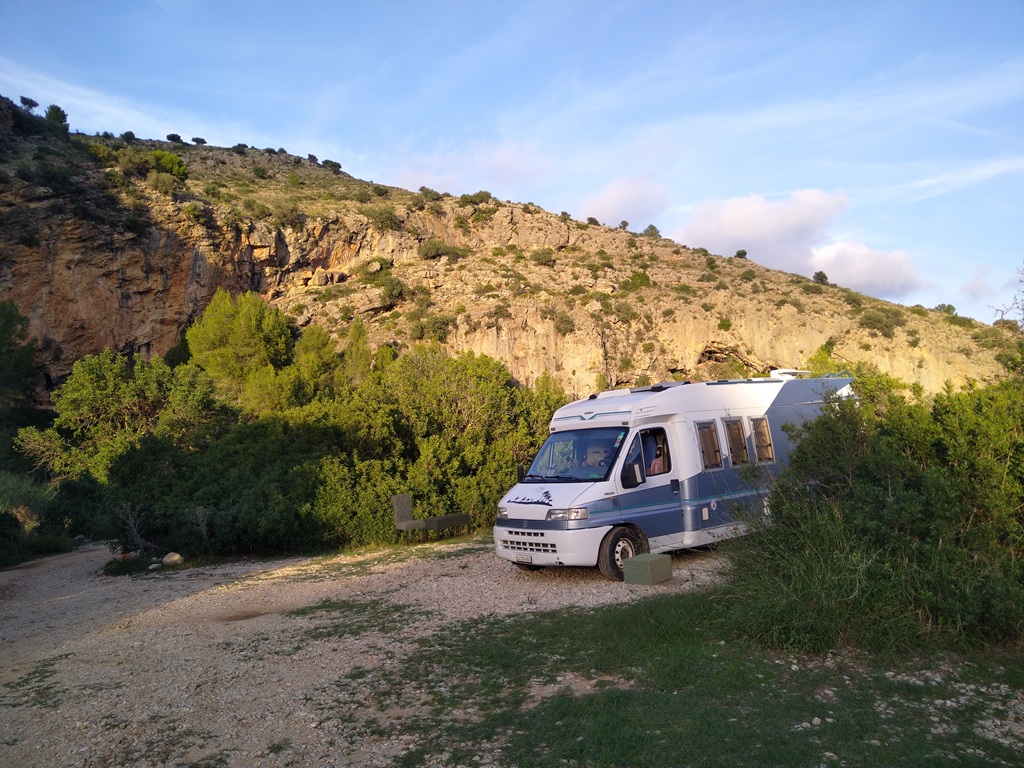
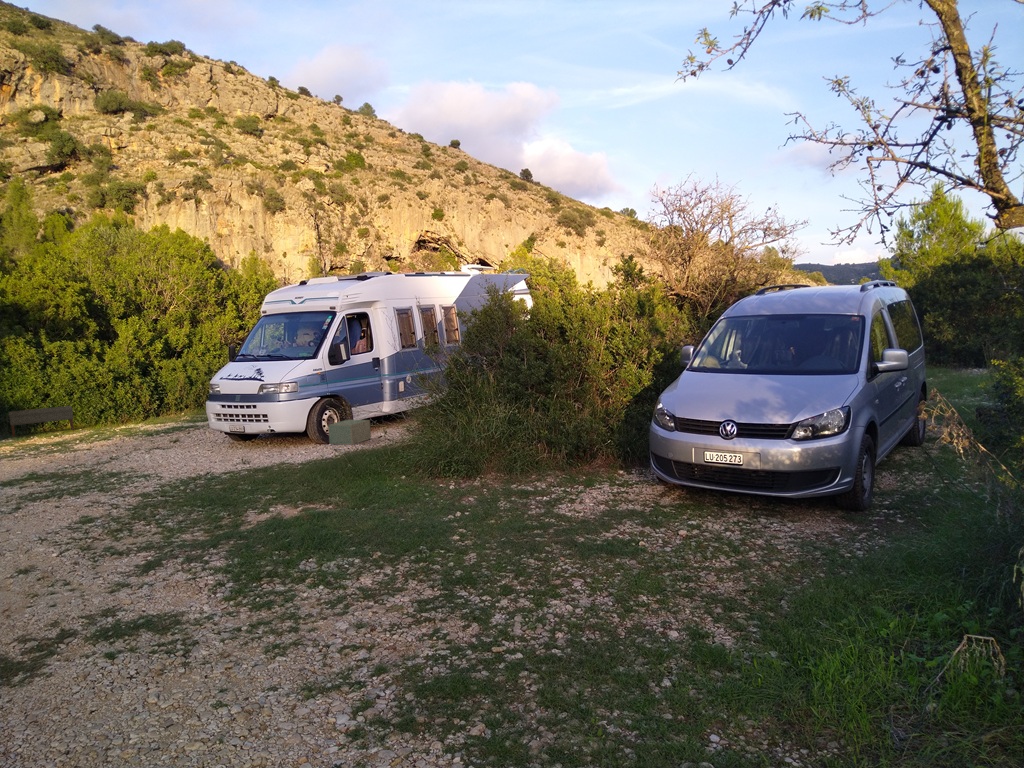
chair: present [391,494,425,546] -> none [88,376,129,427]
bench: present [423,513,470,541] -> present [9,406,74,437]

